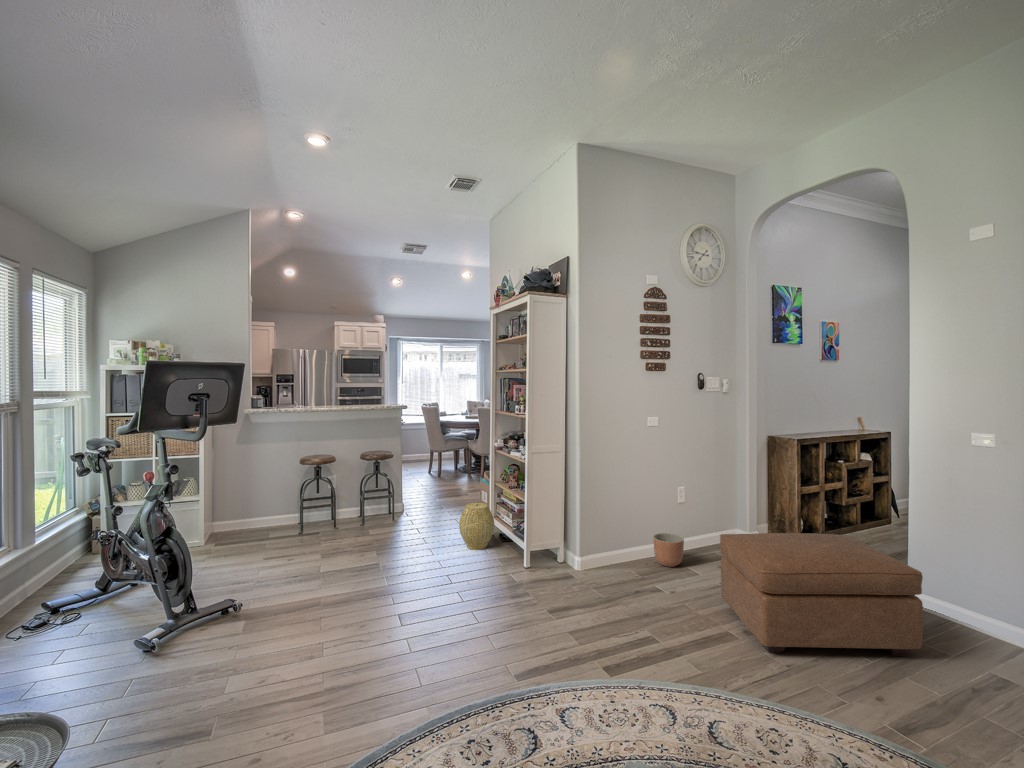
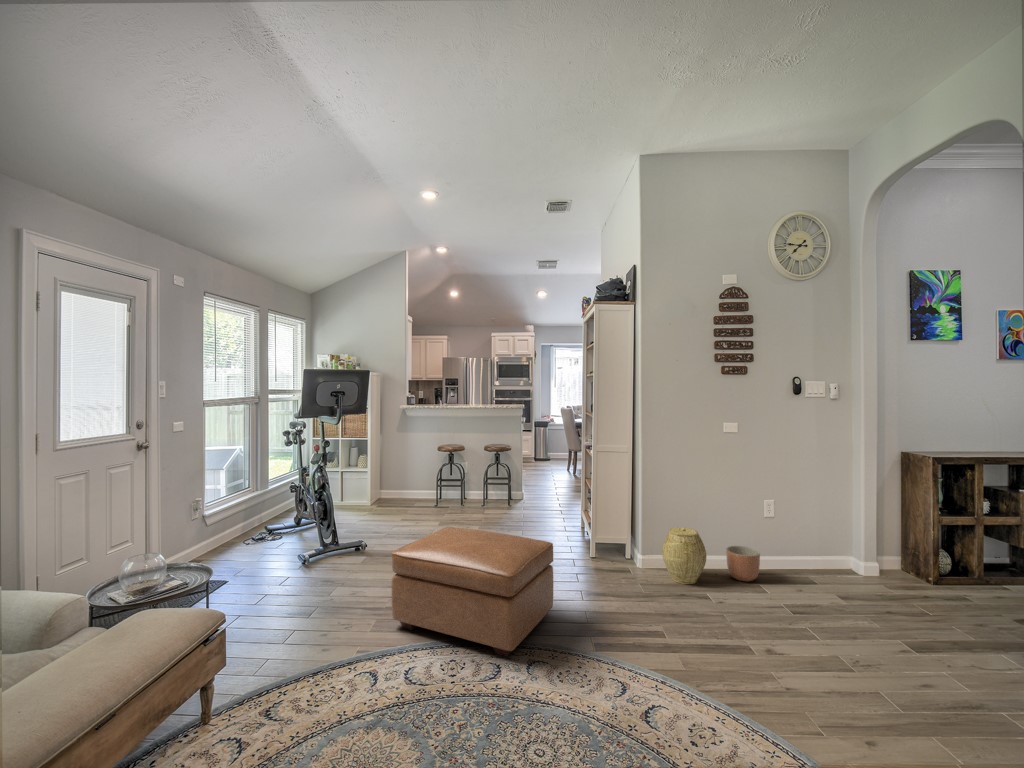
woven basket: present [459,503,494,550] -> present [662,527,706,584]
ottoman: present [720,533,923,656] -> present [392,527,553,656]

